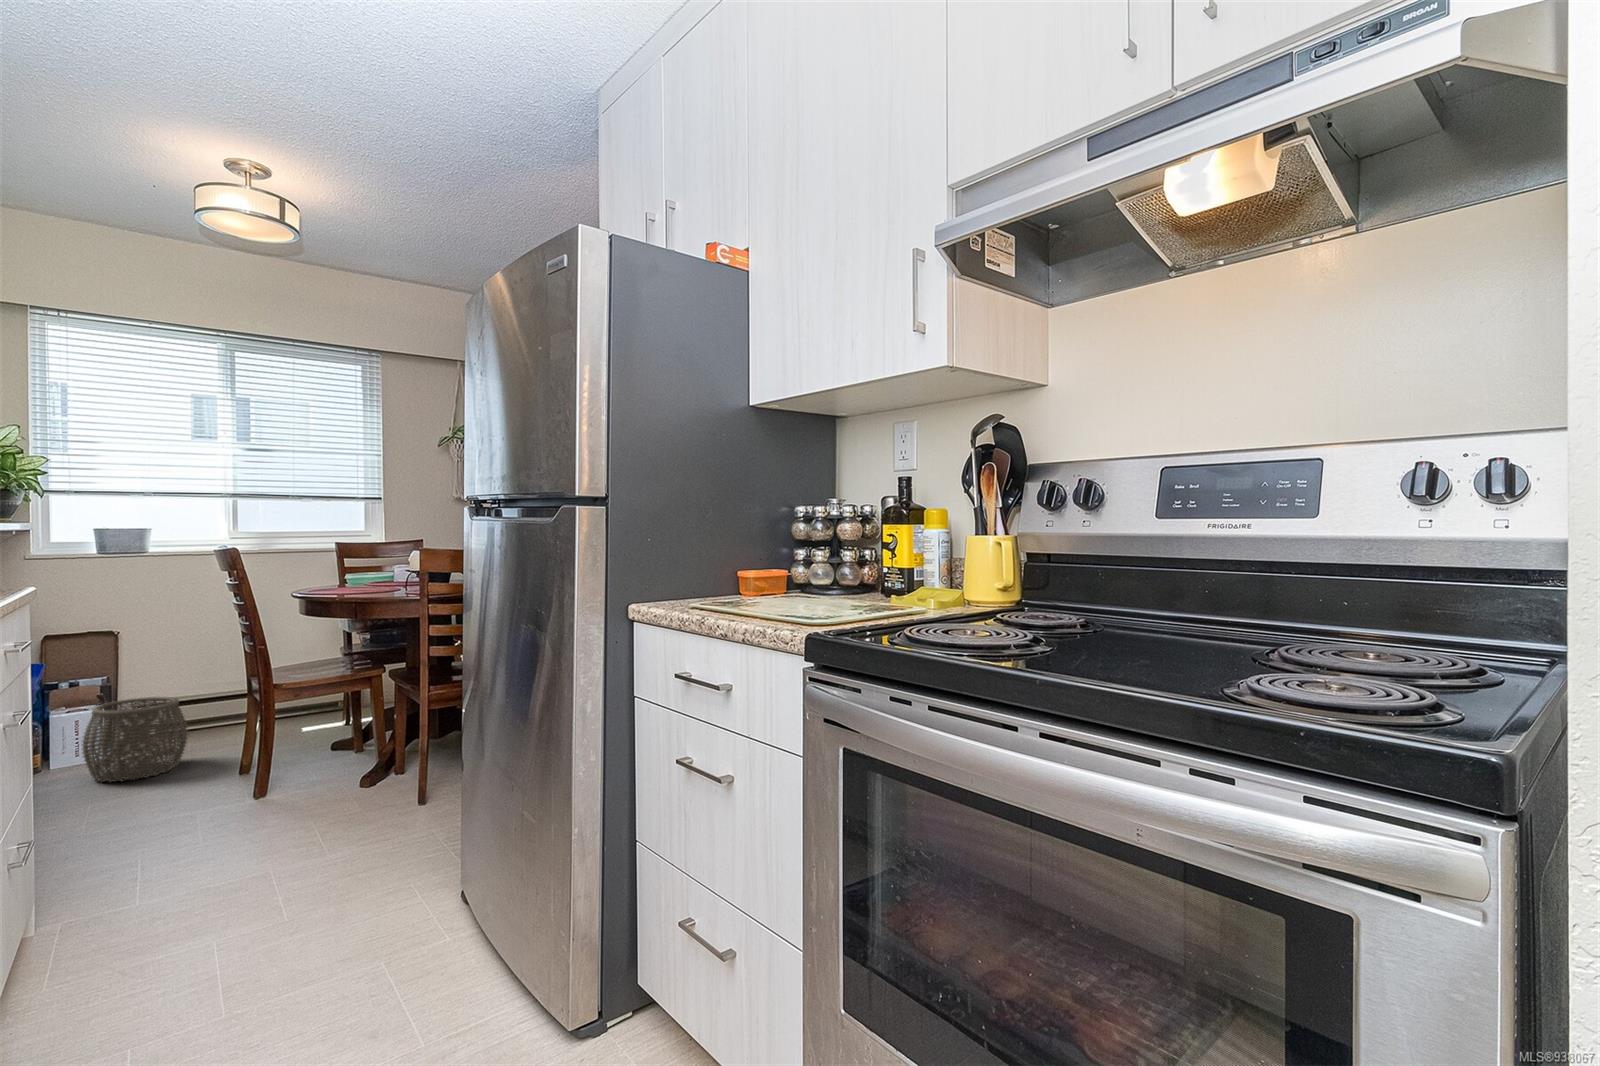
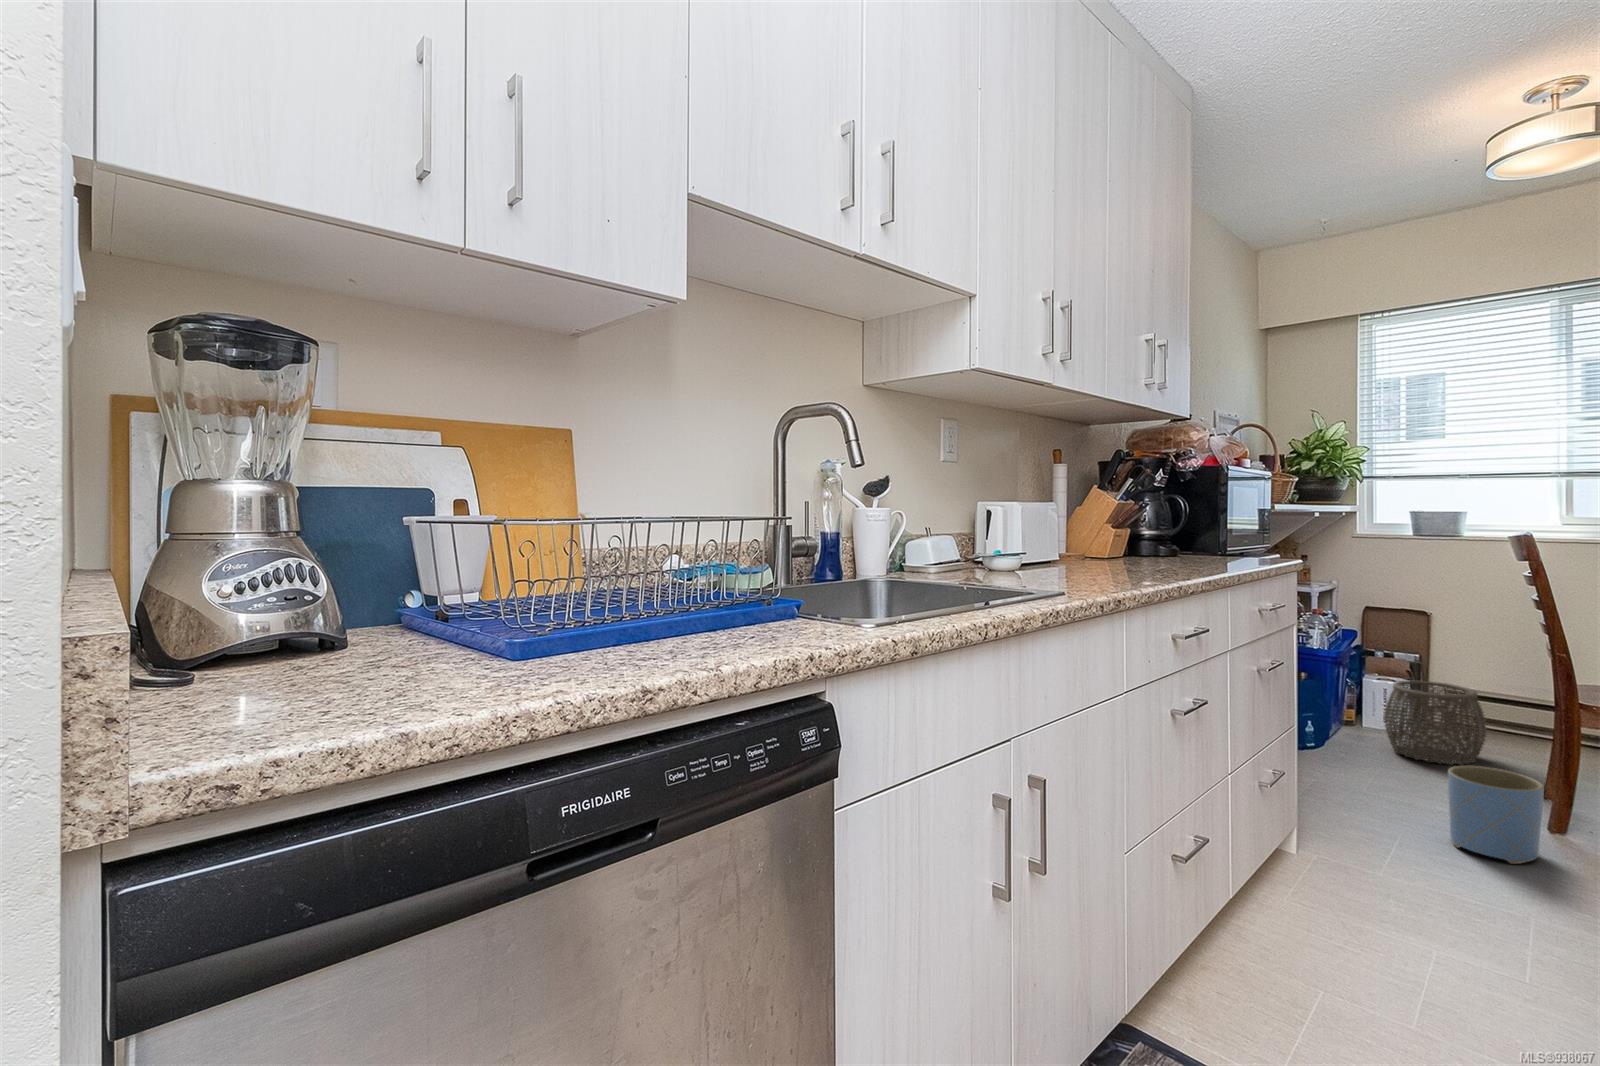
planter: none [181,756,262,843] -> present [1448,766,1544,864]

